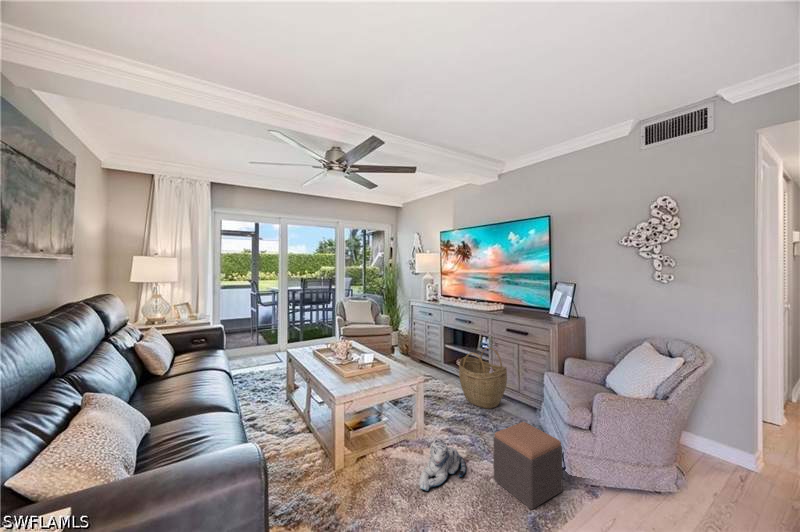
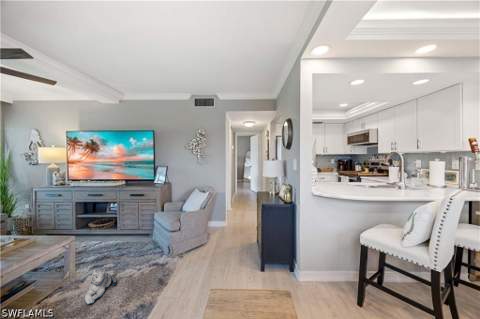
woven basket: present [459,348,507,409] -> none [96,209,131,248]
footstool: present [494,422,563,509] -> none [135,240,170,279]

